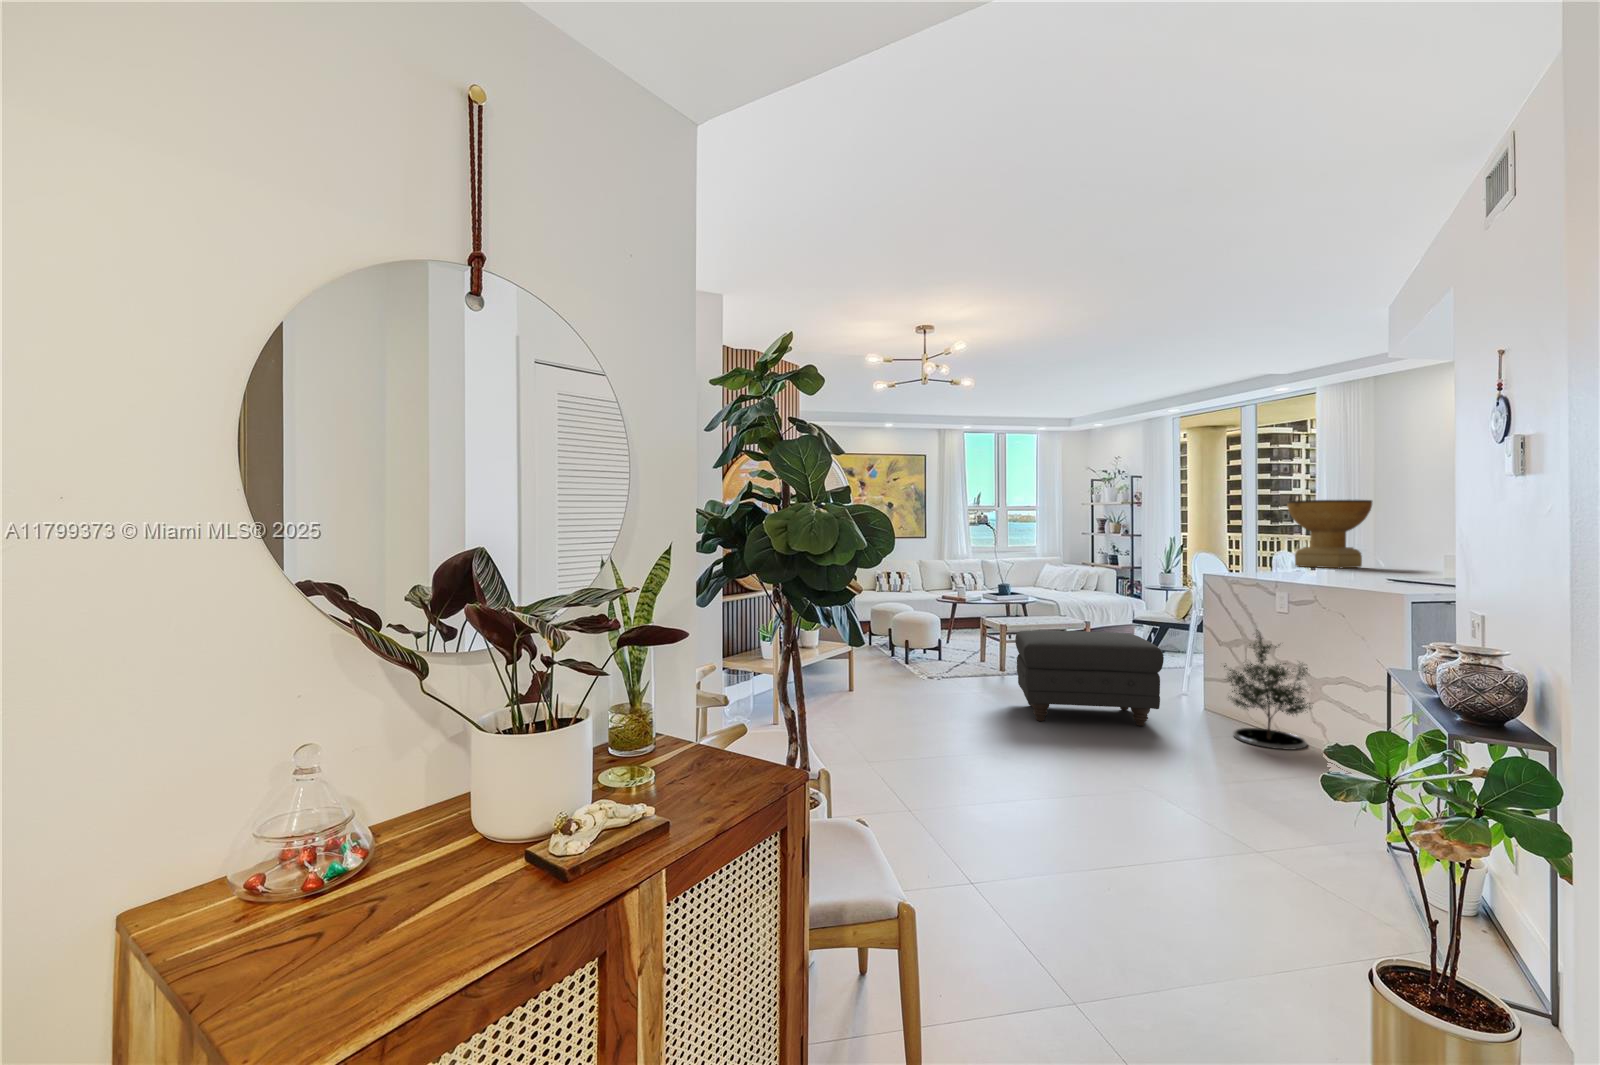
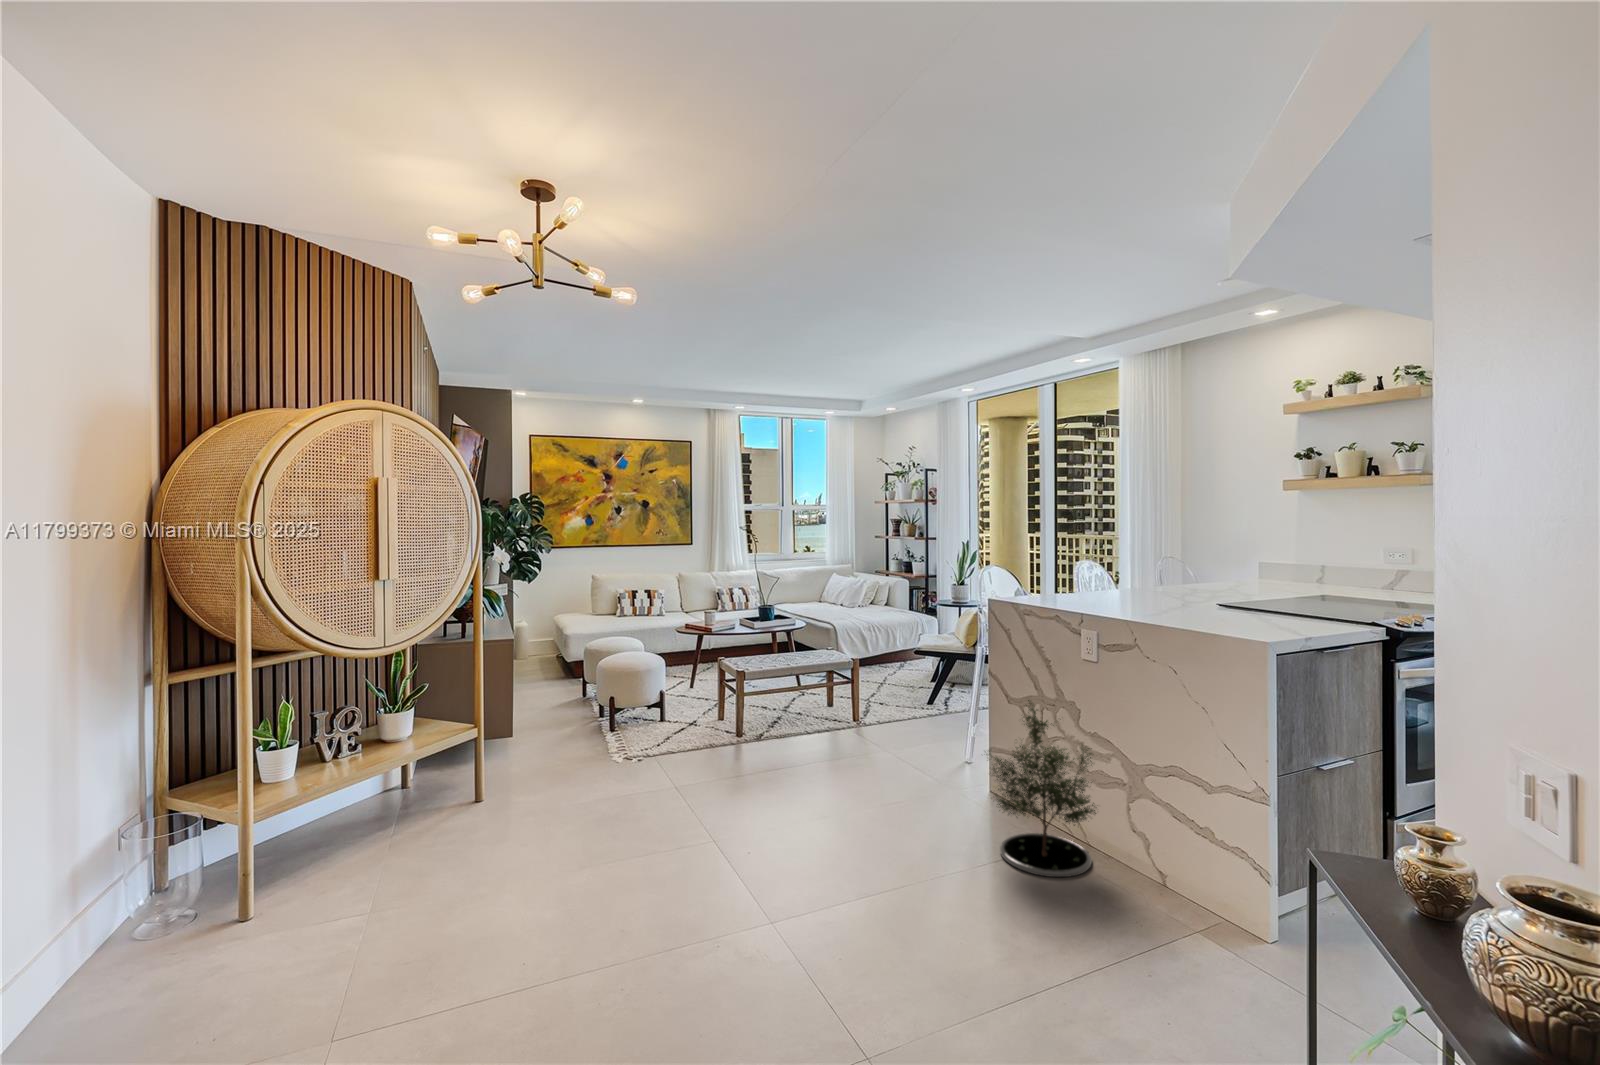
decorative bowl: present [1287,500,1372,568] -> none [1071,512,1170,604]
ottoman: present [1015,631,1164,726] -> none [713,697,909,845]

